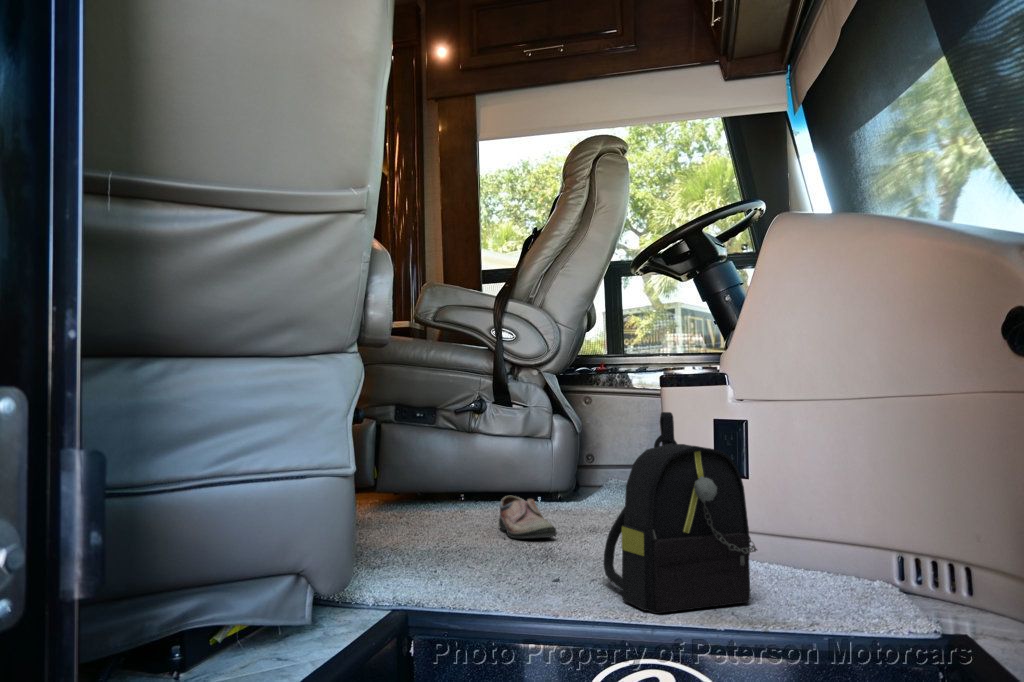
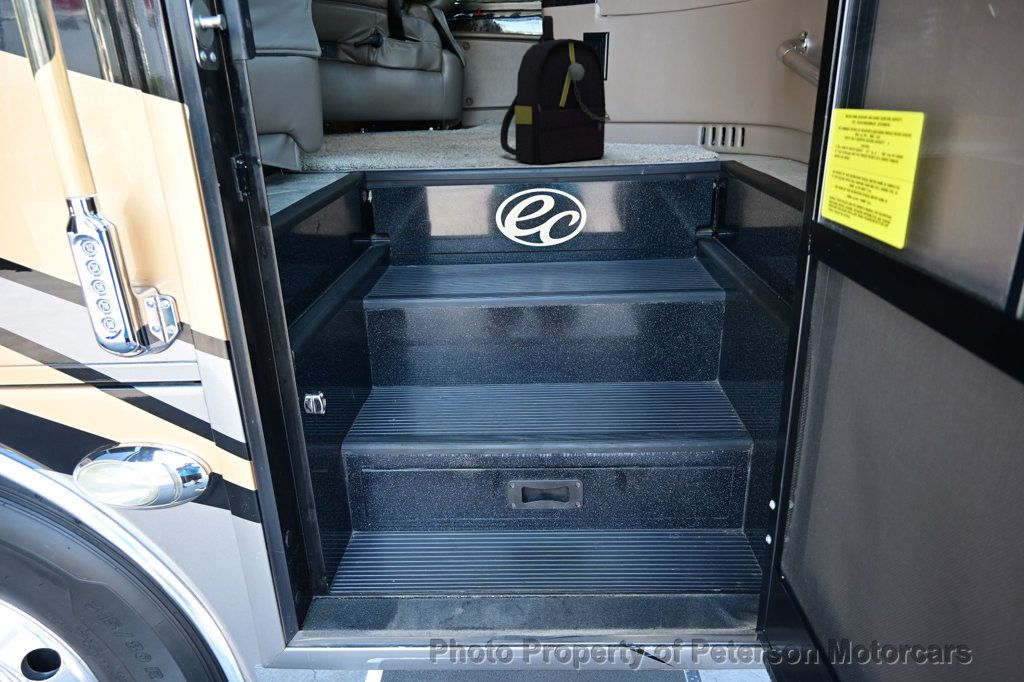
shoe: present [499,496,556,538] -> none [408,112,458,143]

